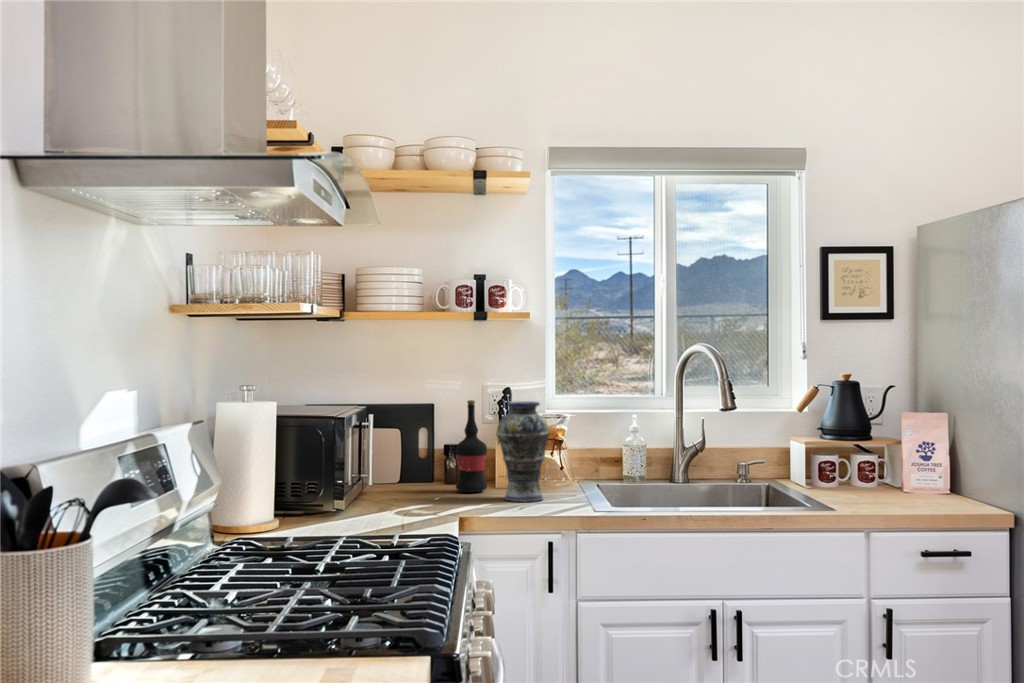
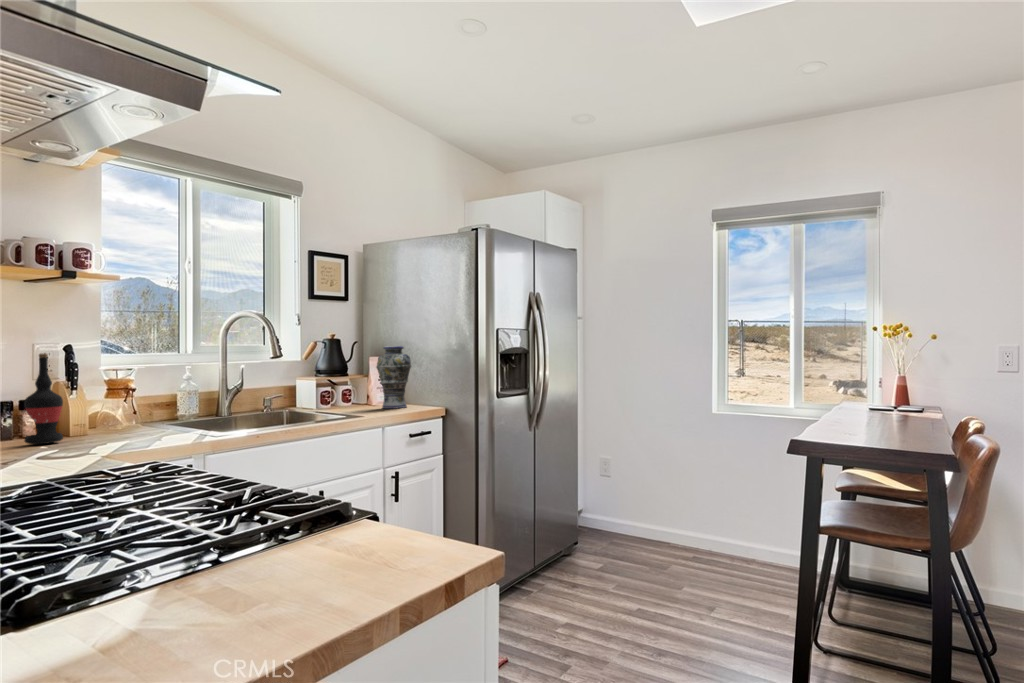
vase: present [496,401,550,502] -> present [376,346,411,409]

